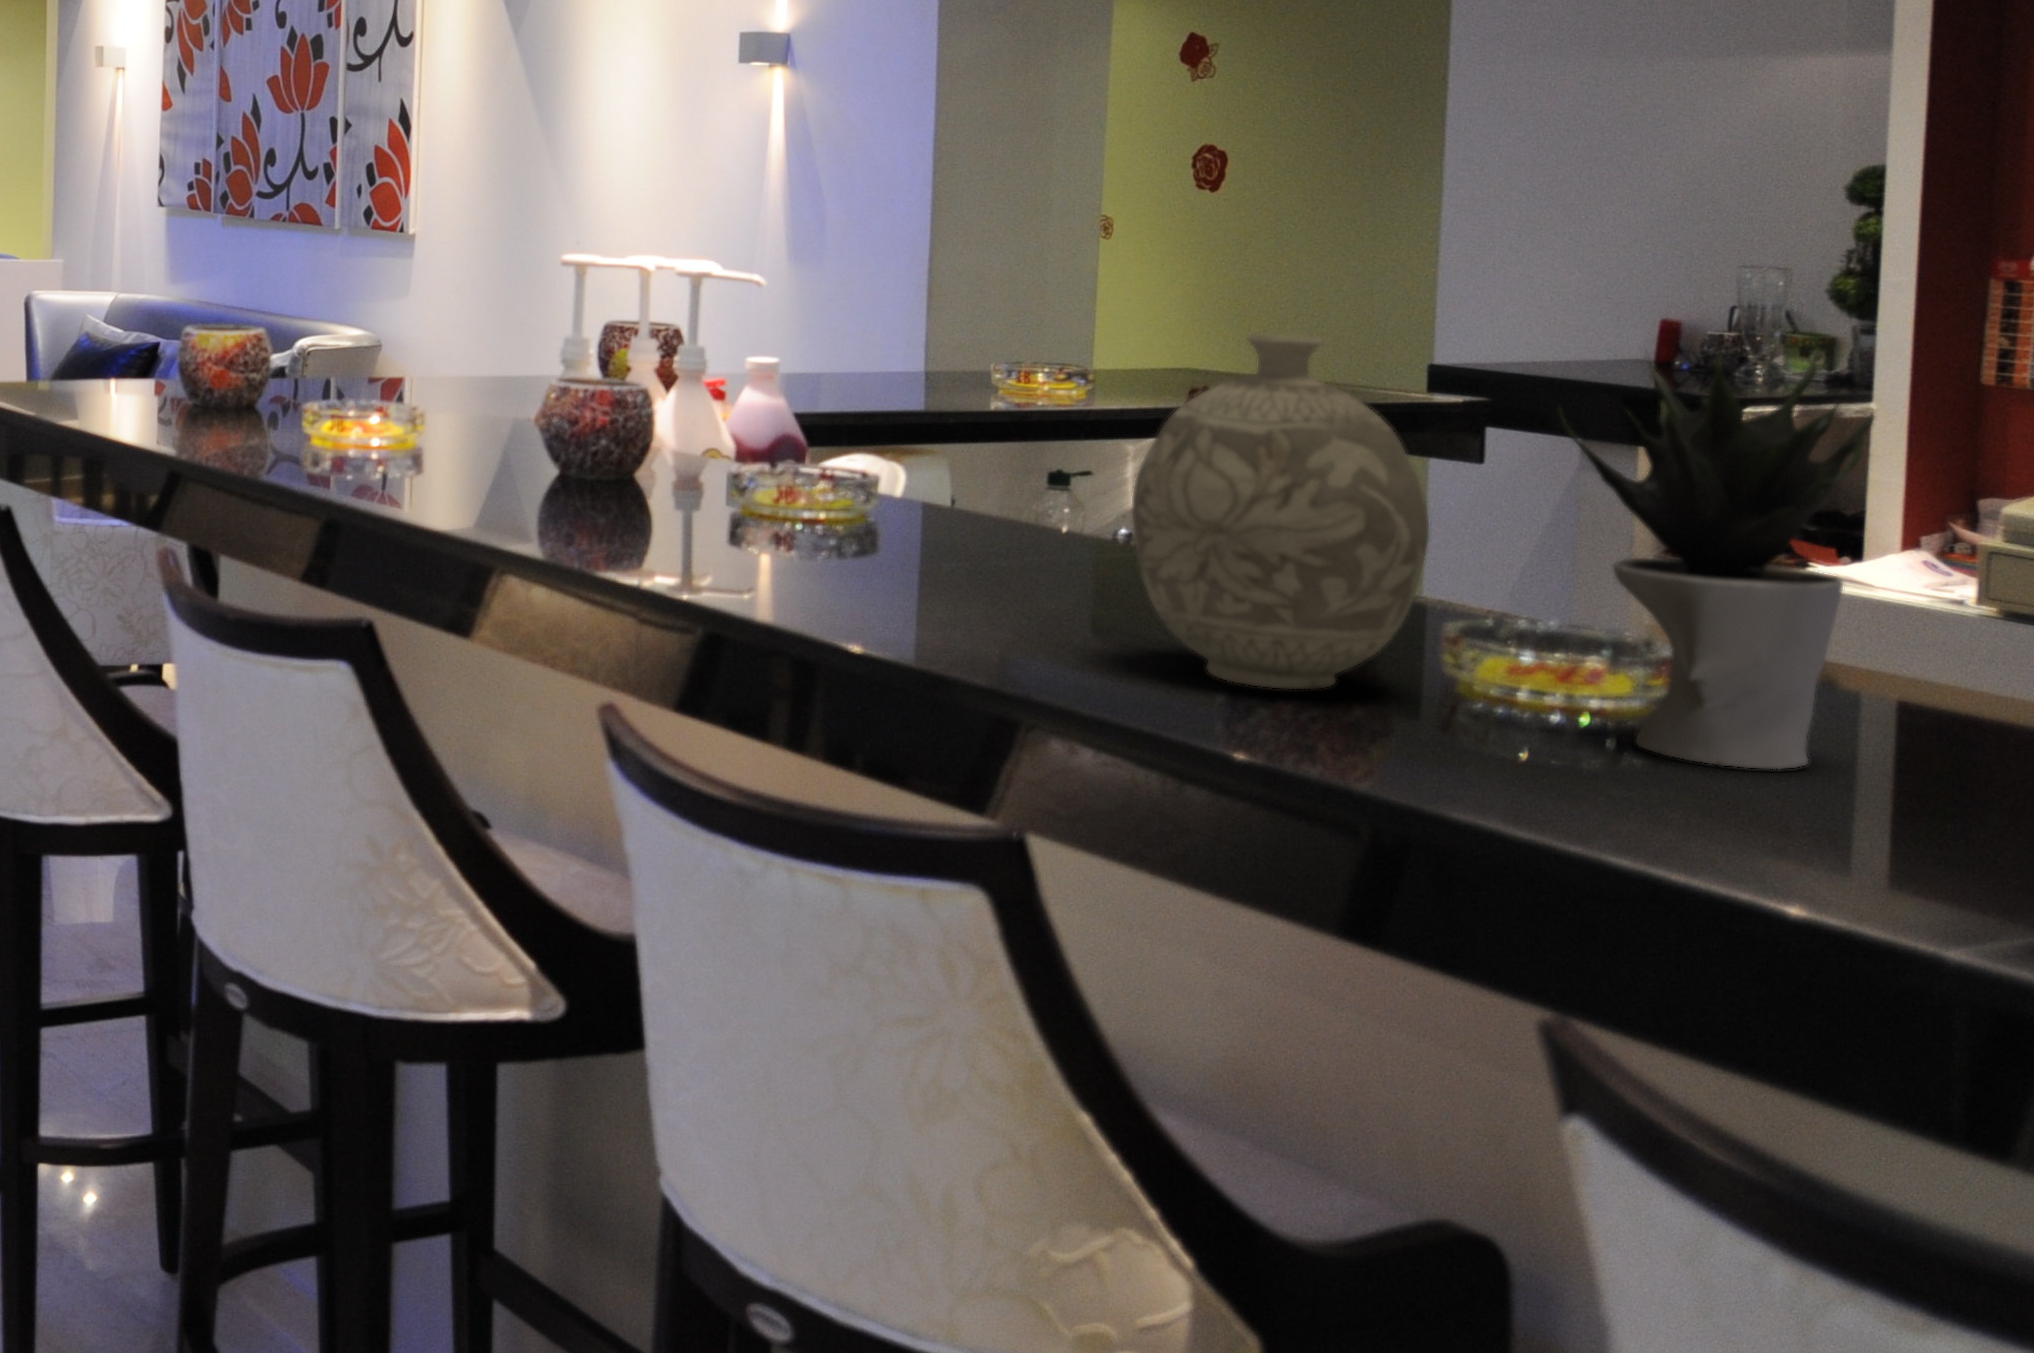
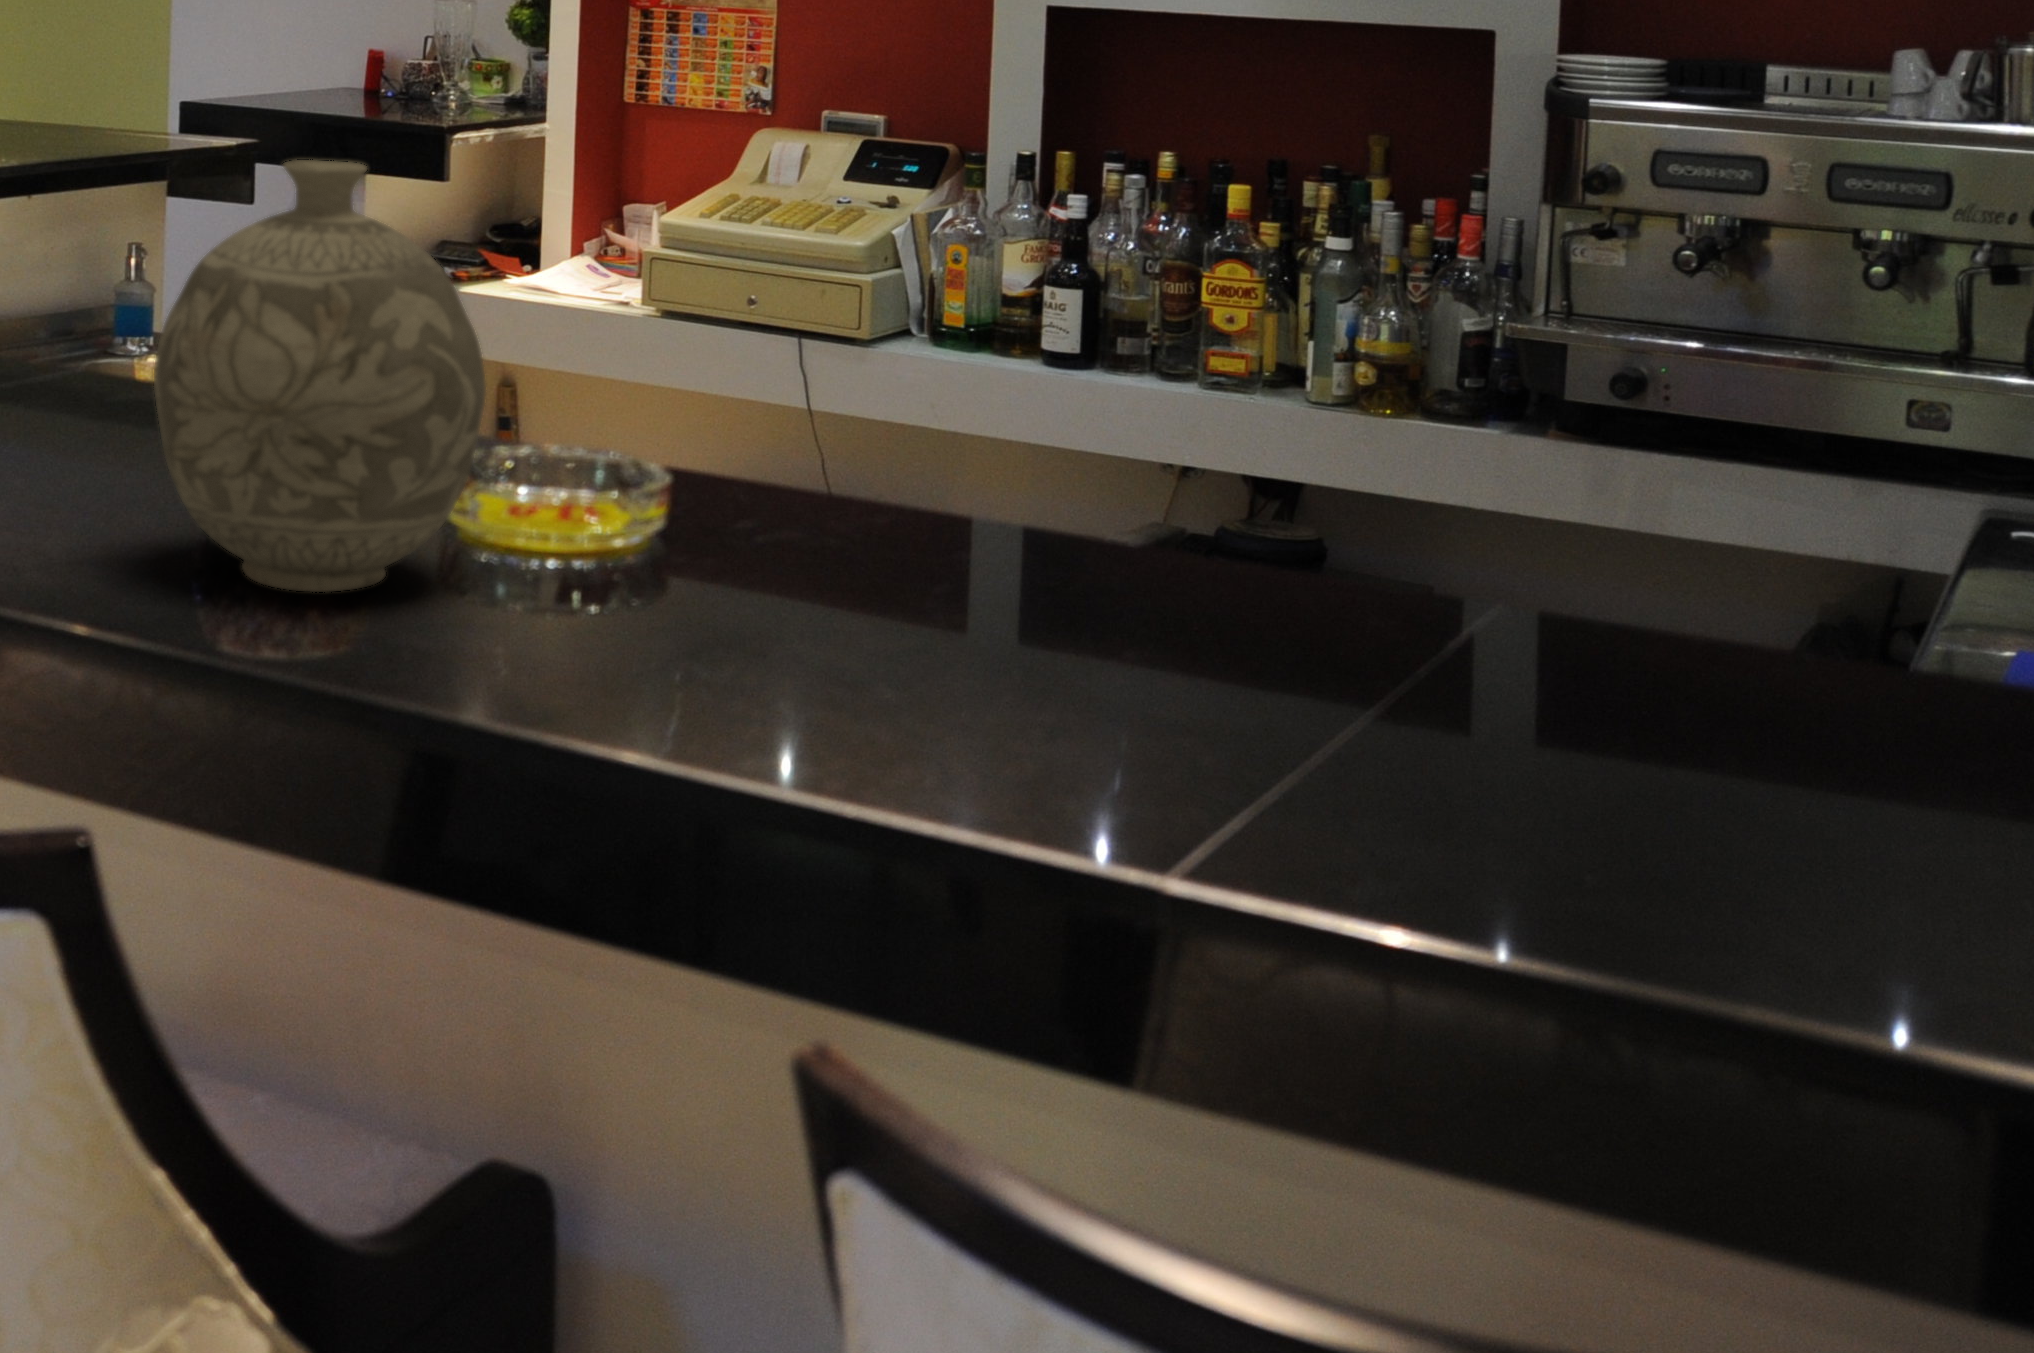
potted plant: present [1561,349,1874,769] -> none [641,160,960,645]

